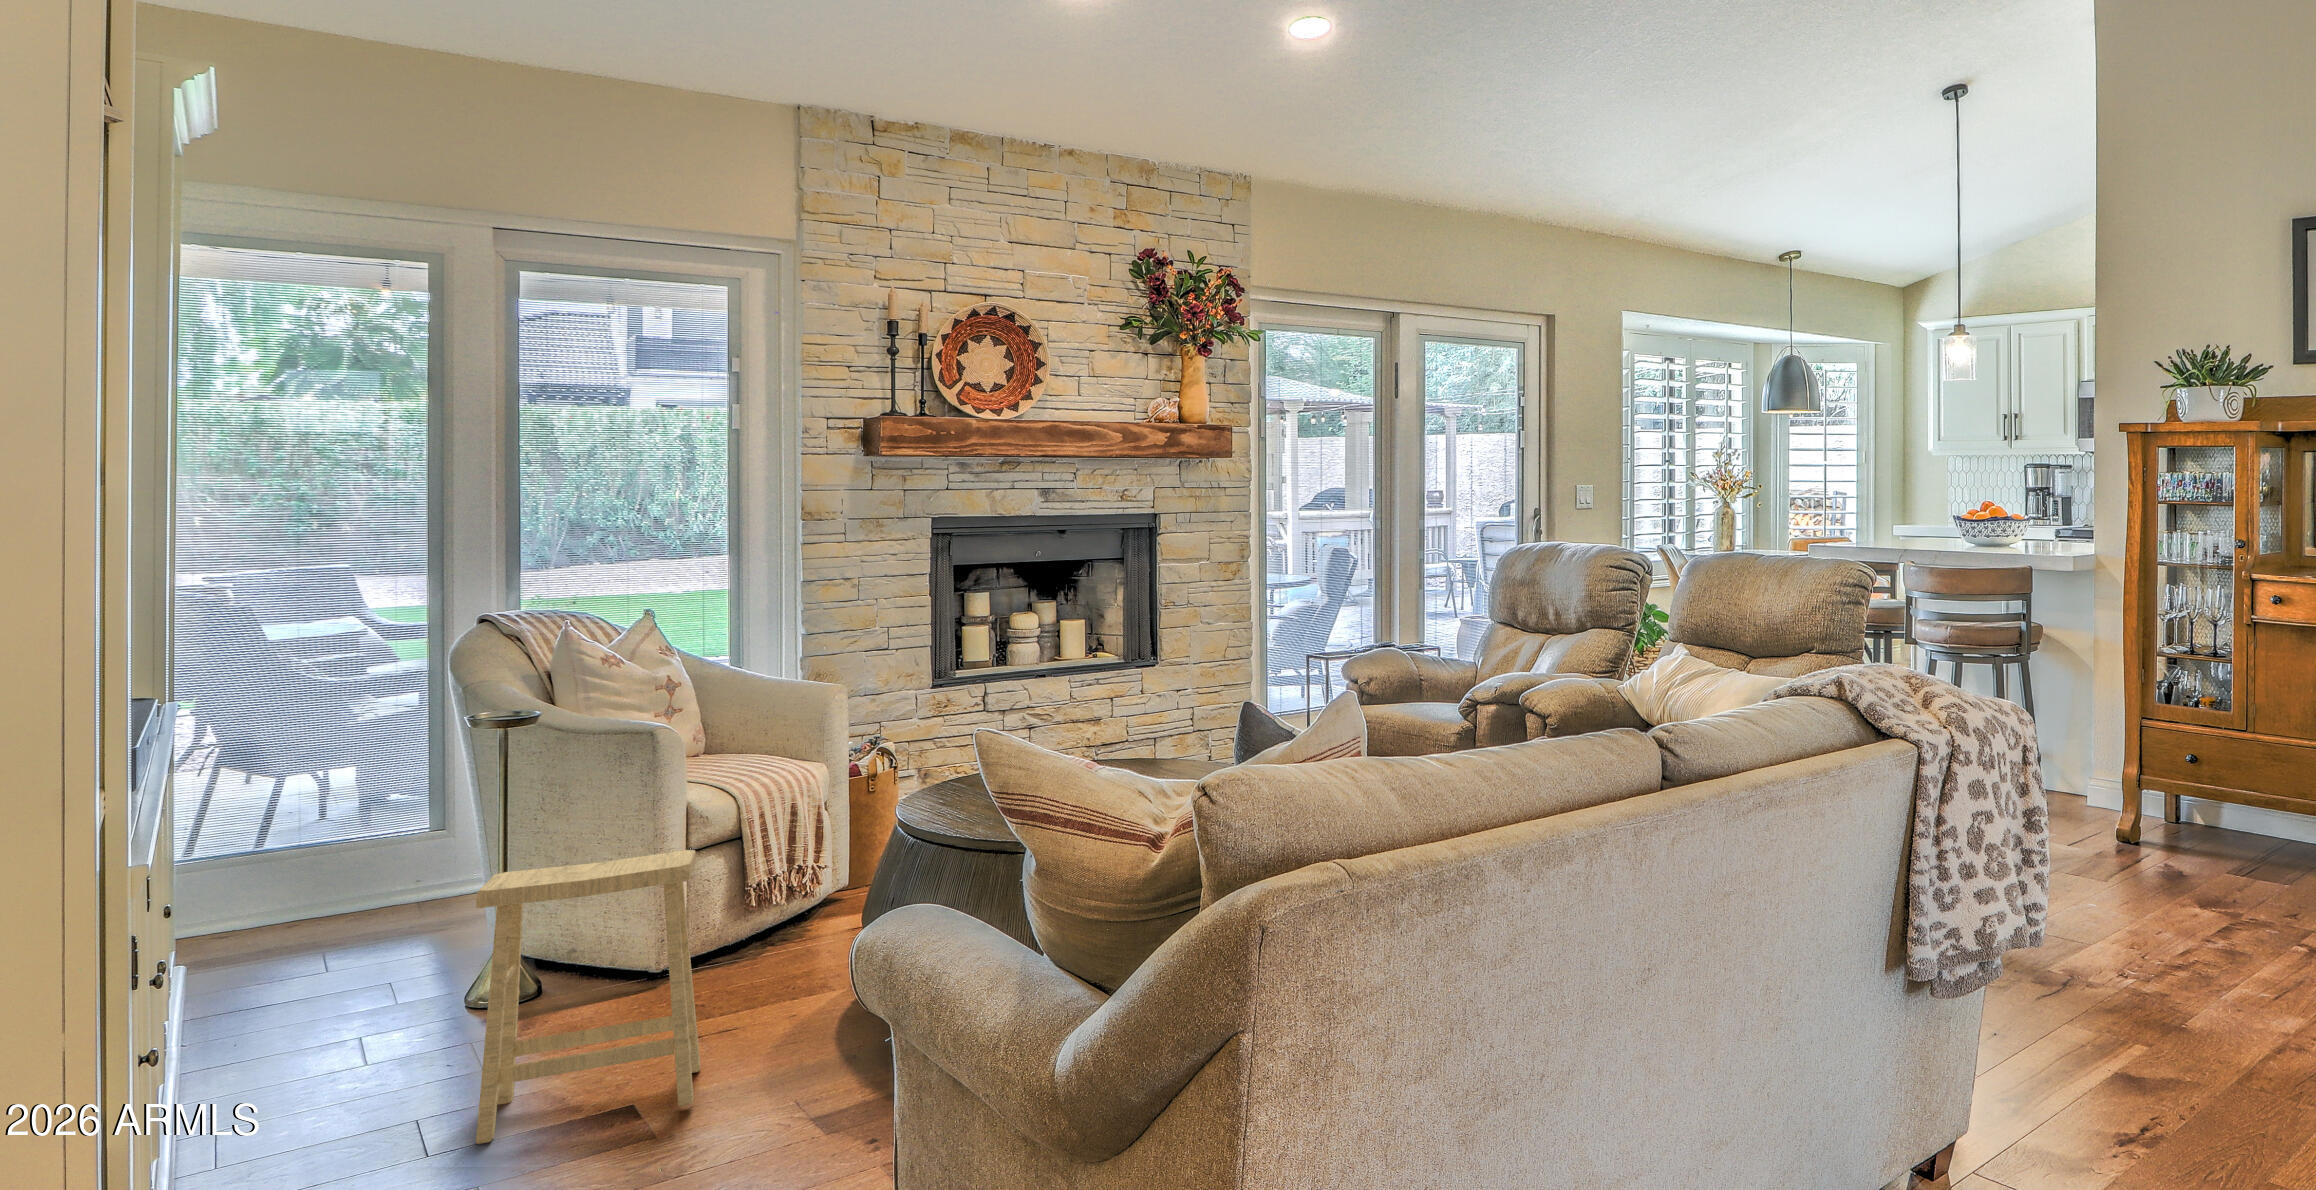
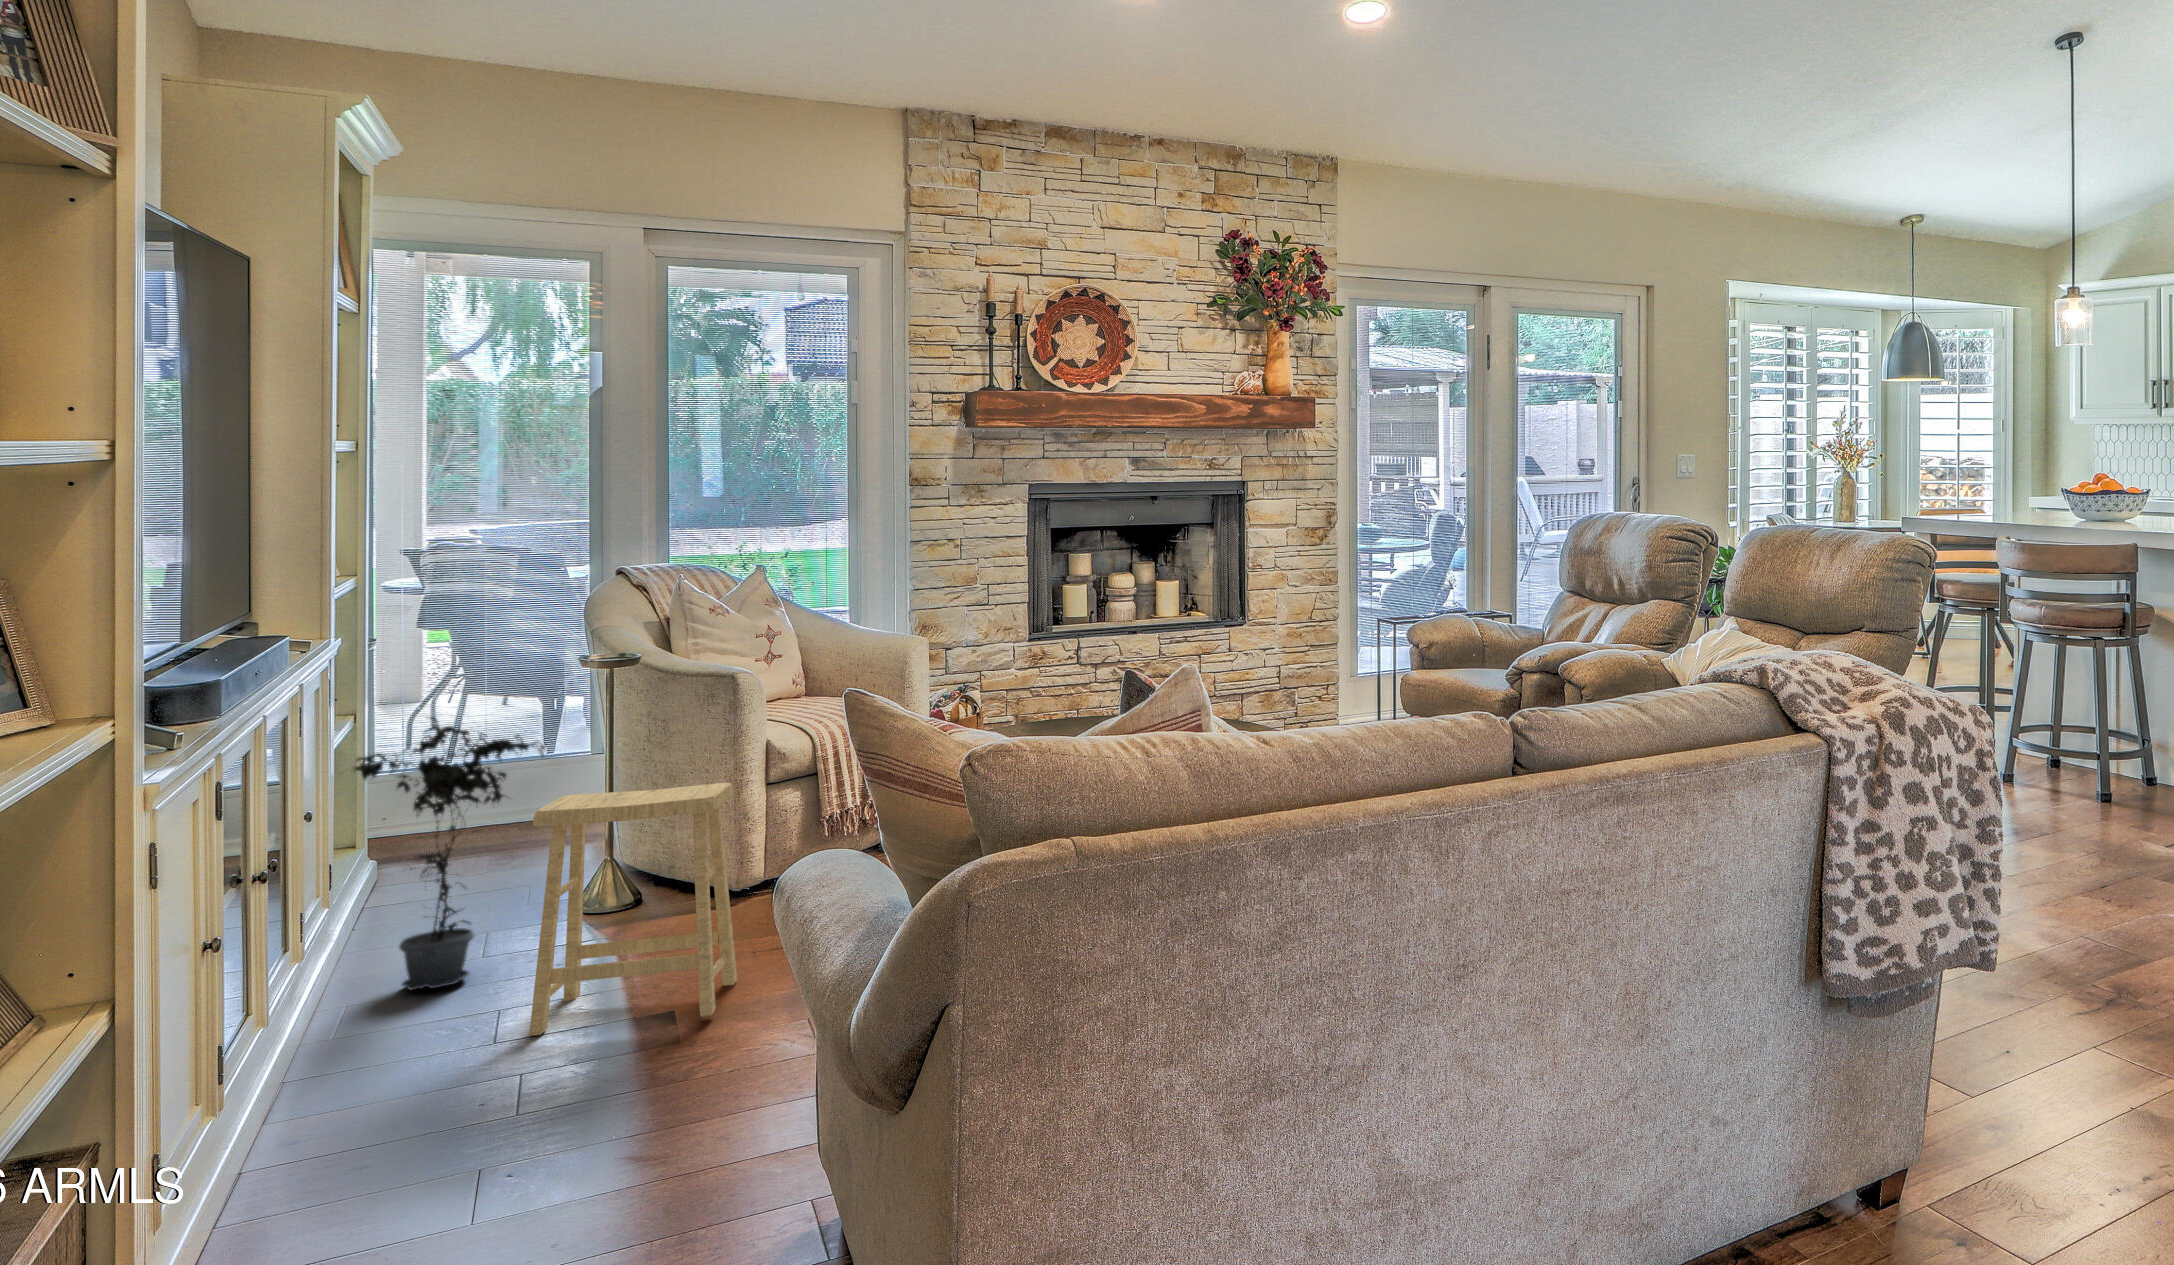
potted plant: none [201,793,448,1109] -> present [352,717,544,990]

